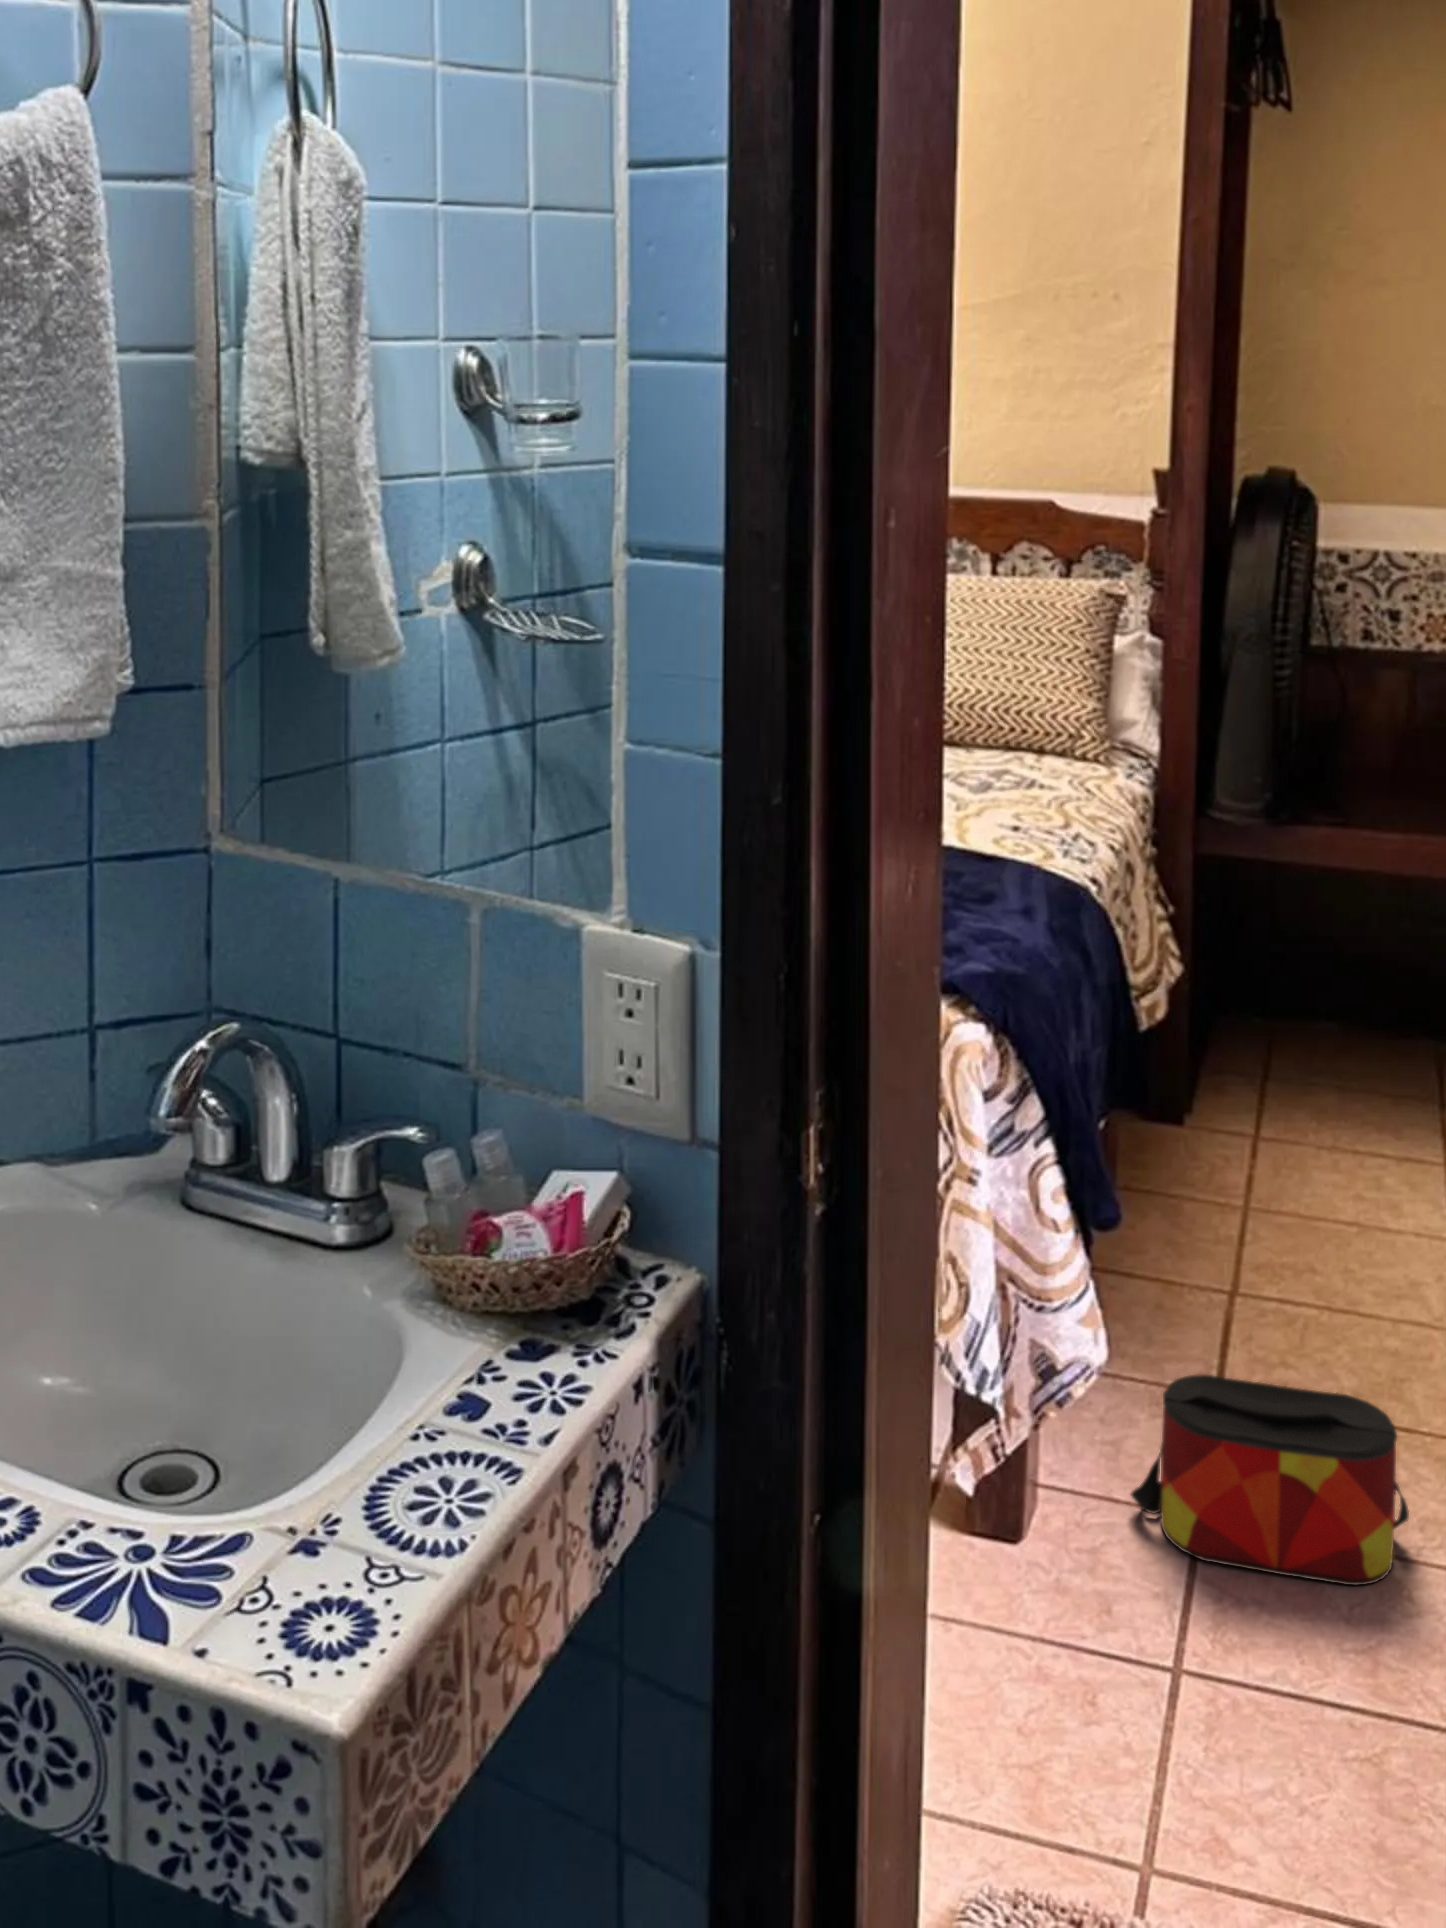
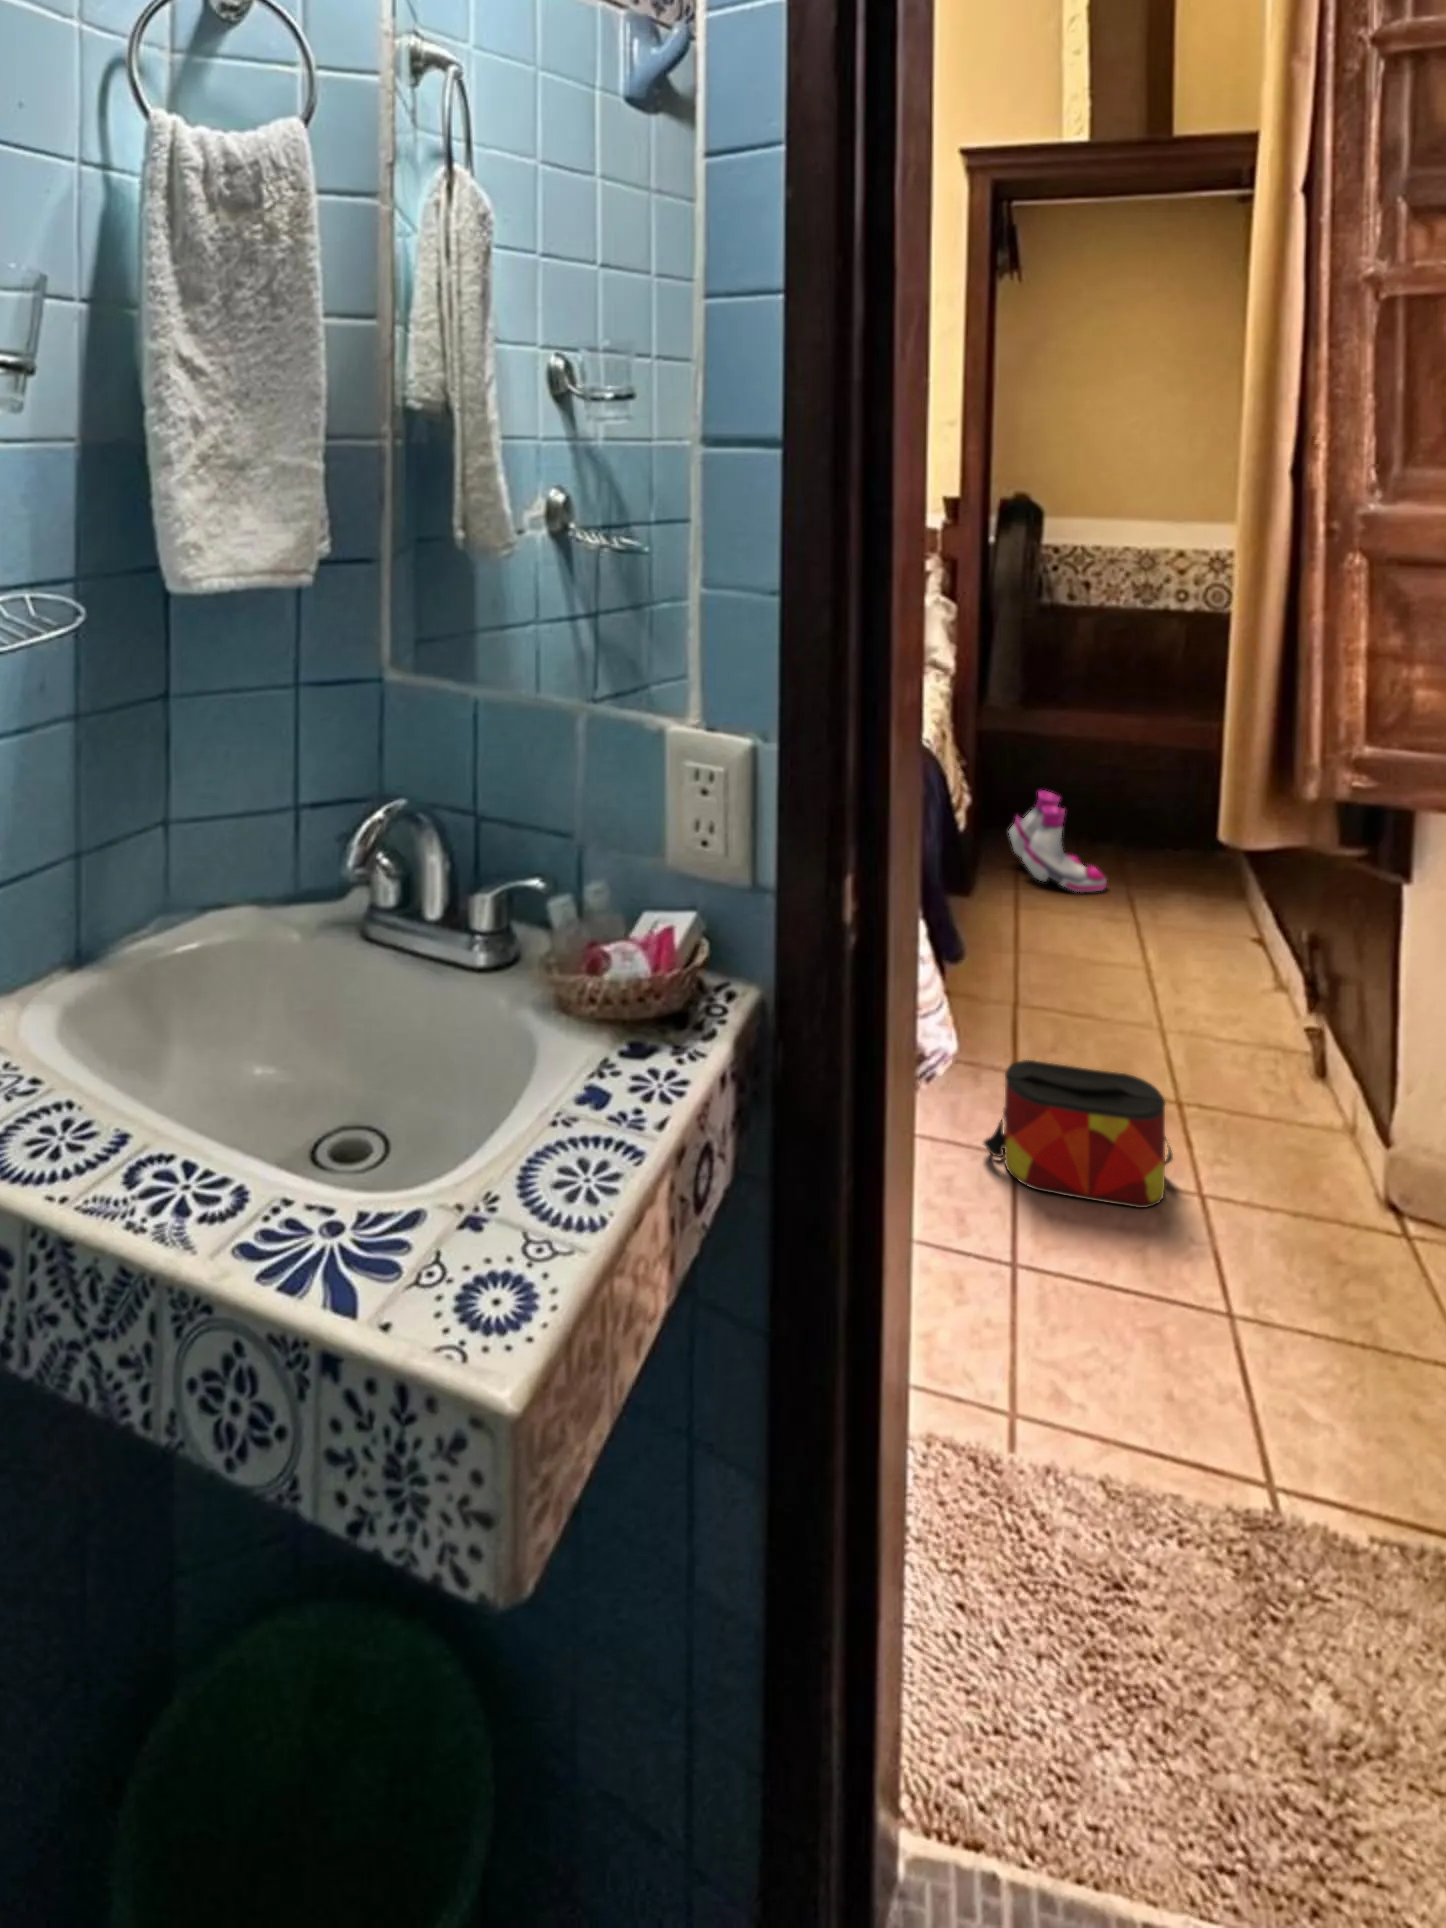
boots: none [1237,959,1388,1119] -> present [1009,790,1106,892]

